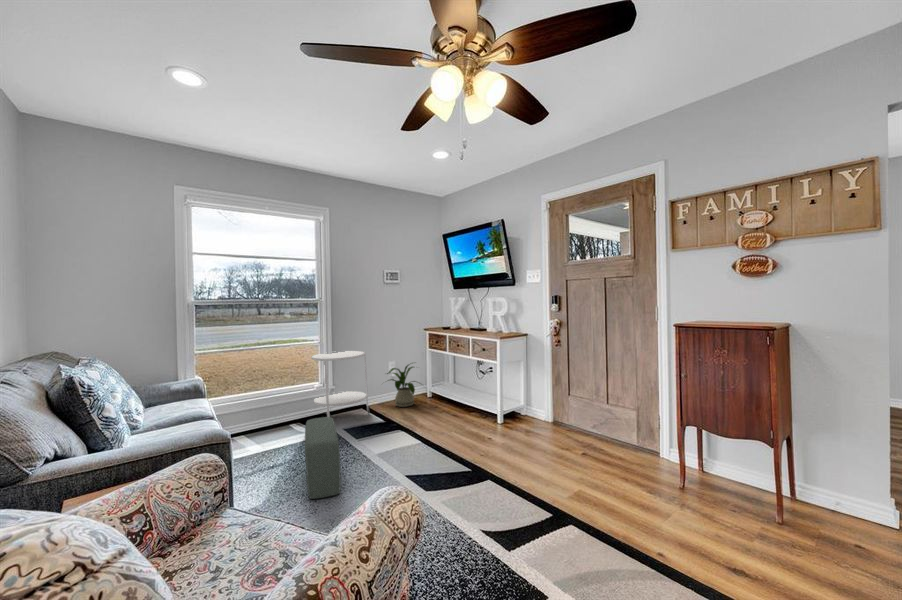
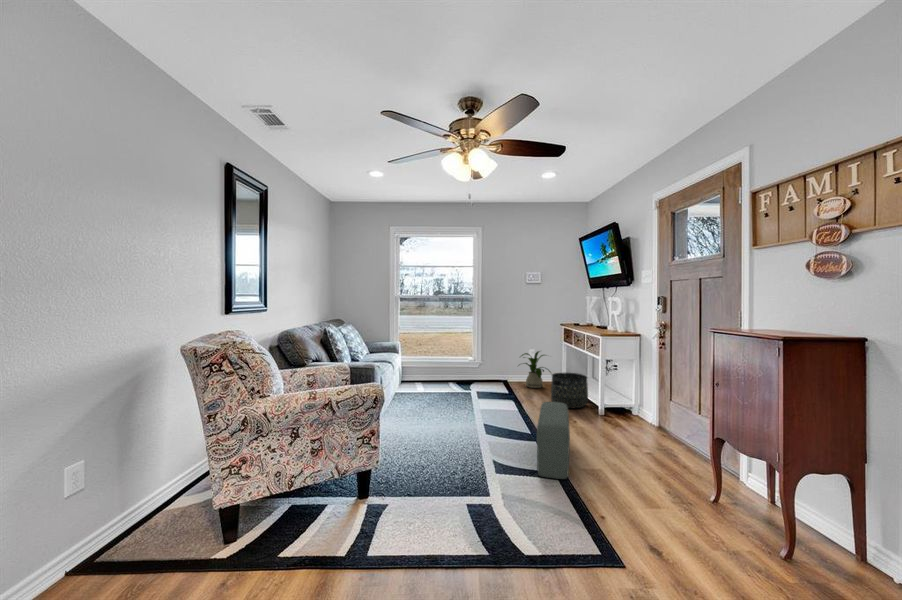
side table: present [312,351,369,417] -> none [457,334,500,390]
basket: none [442,383,482,423] -> present [551,373,588,408]
pouf: present [305,417,341,499] -> present [537,402,570,479]

